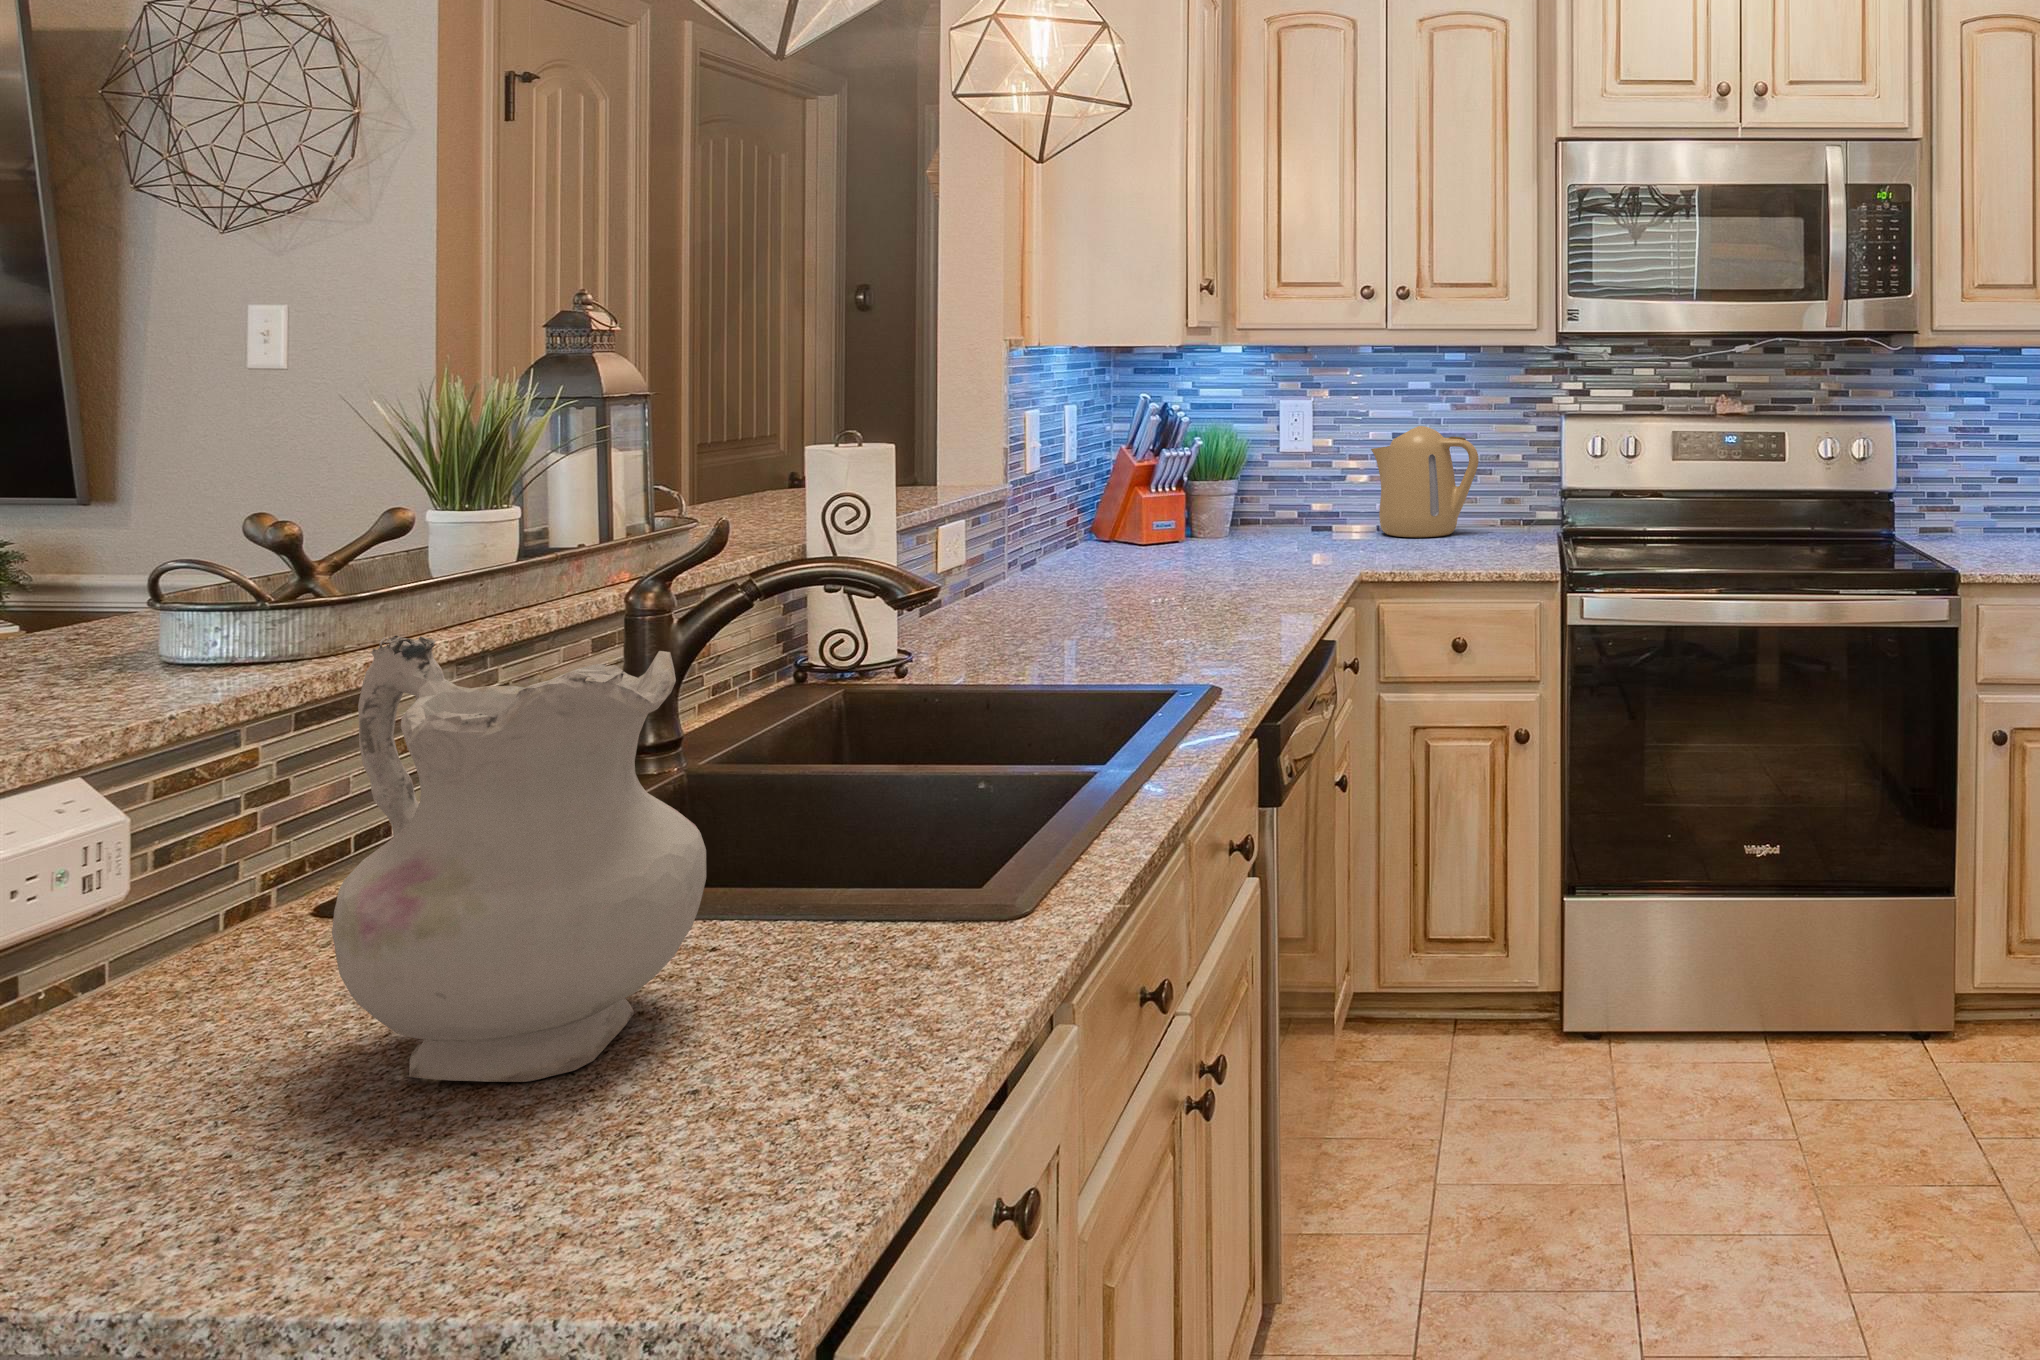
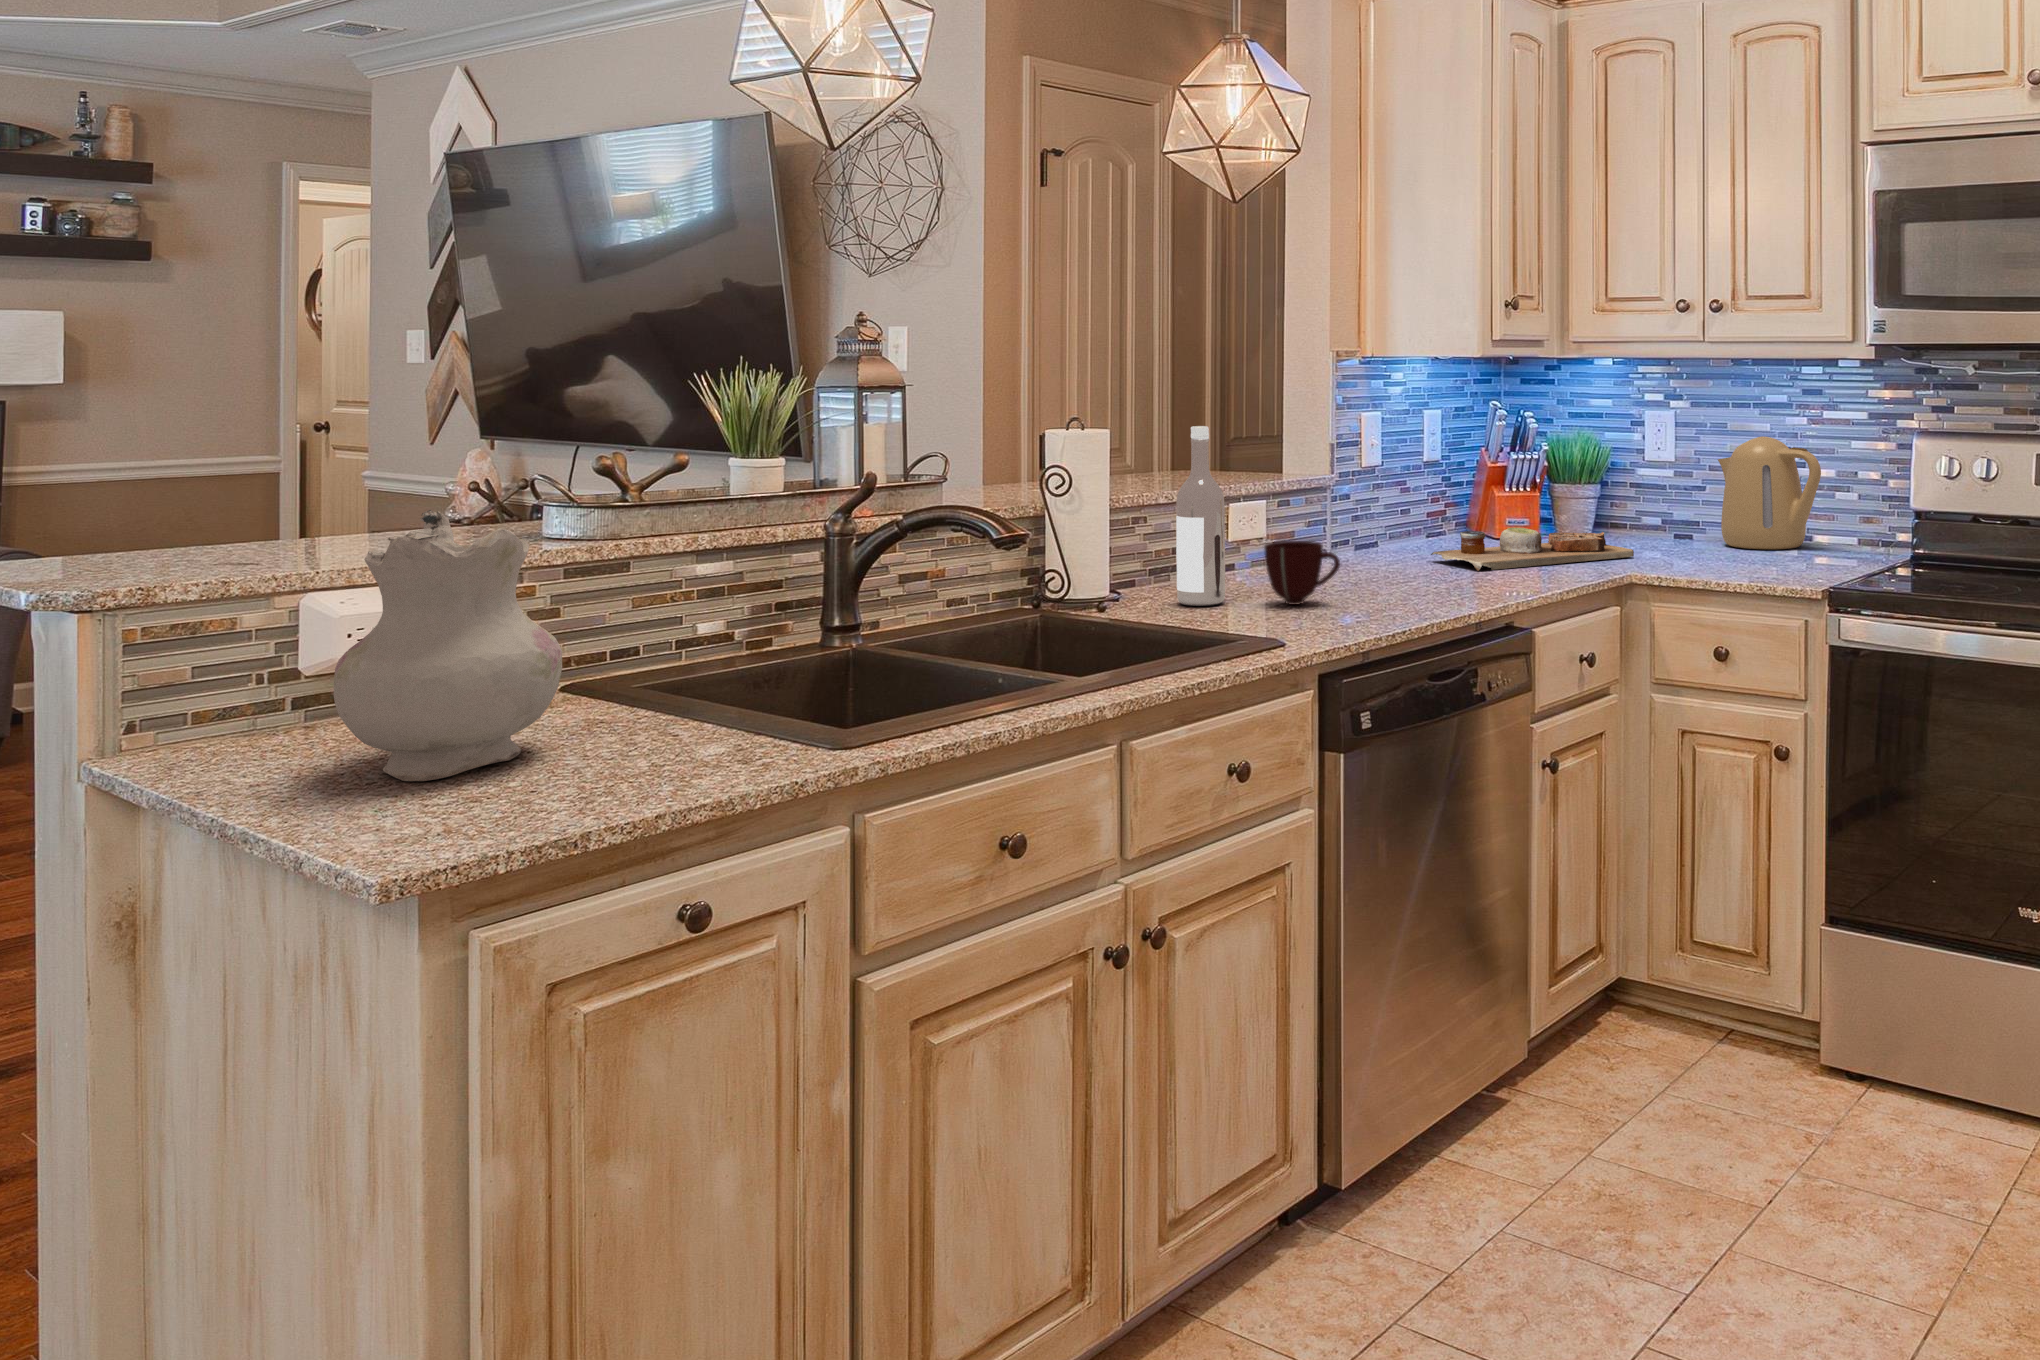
wine bottle: none [984,435,1047,657] -> present [1176,426,1225,606]
cutting board: none [1142,530,1337,583] -> present [1431,528,1634,571]
mug: none [1094,566,1188,642] -> present [1264,541,1340,605]

